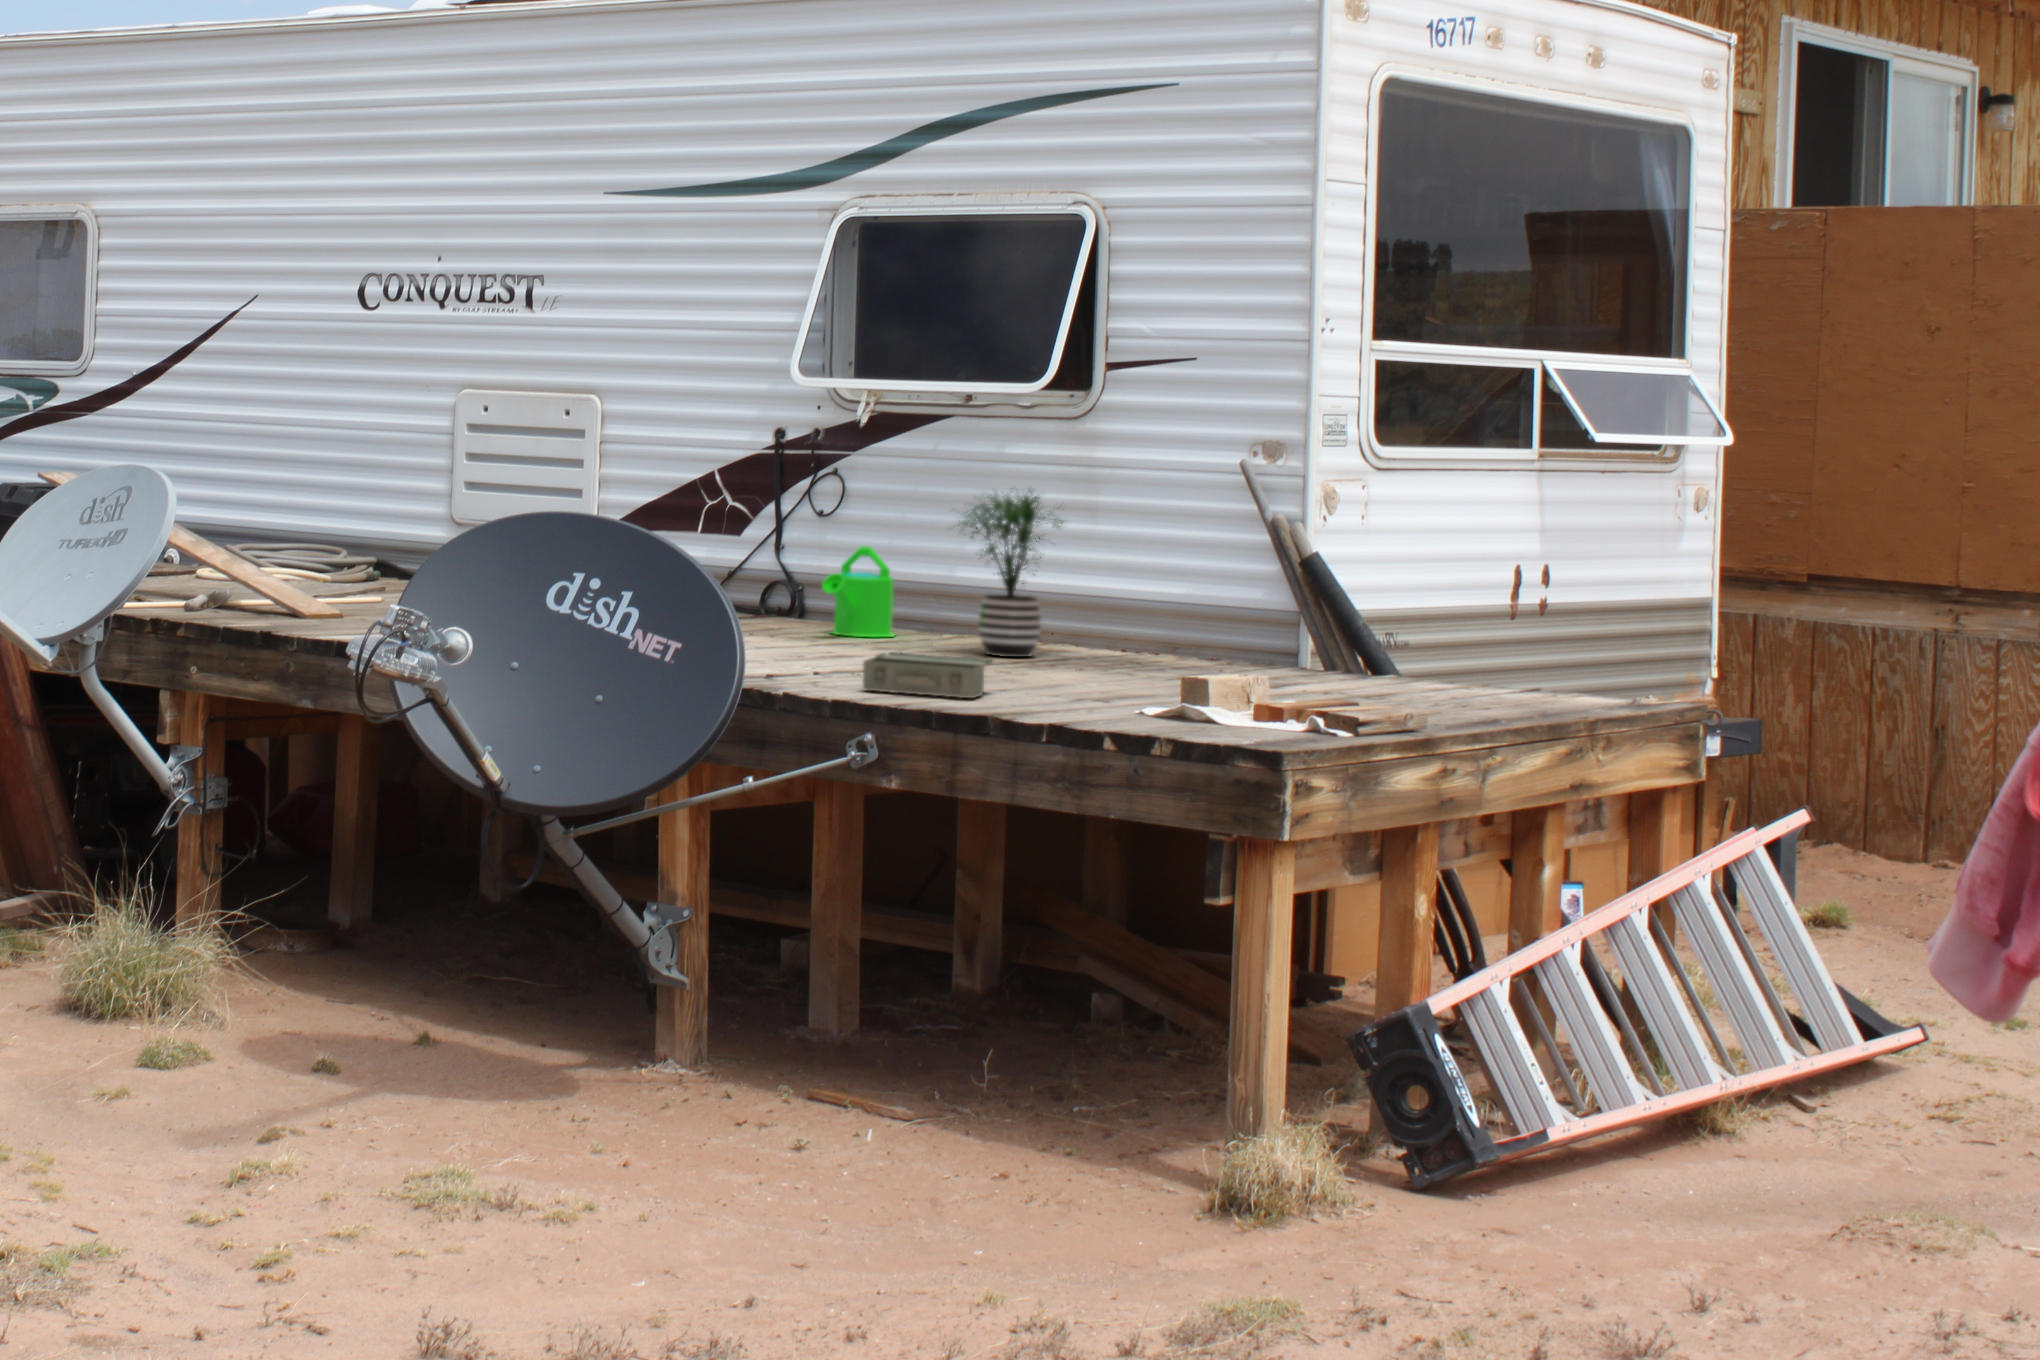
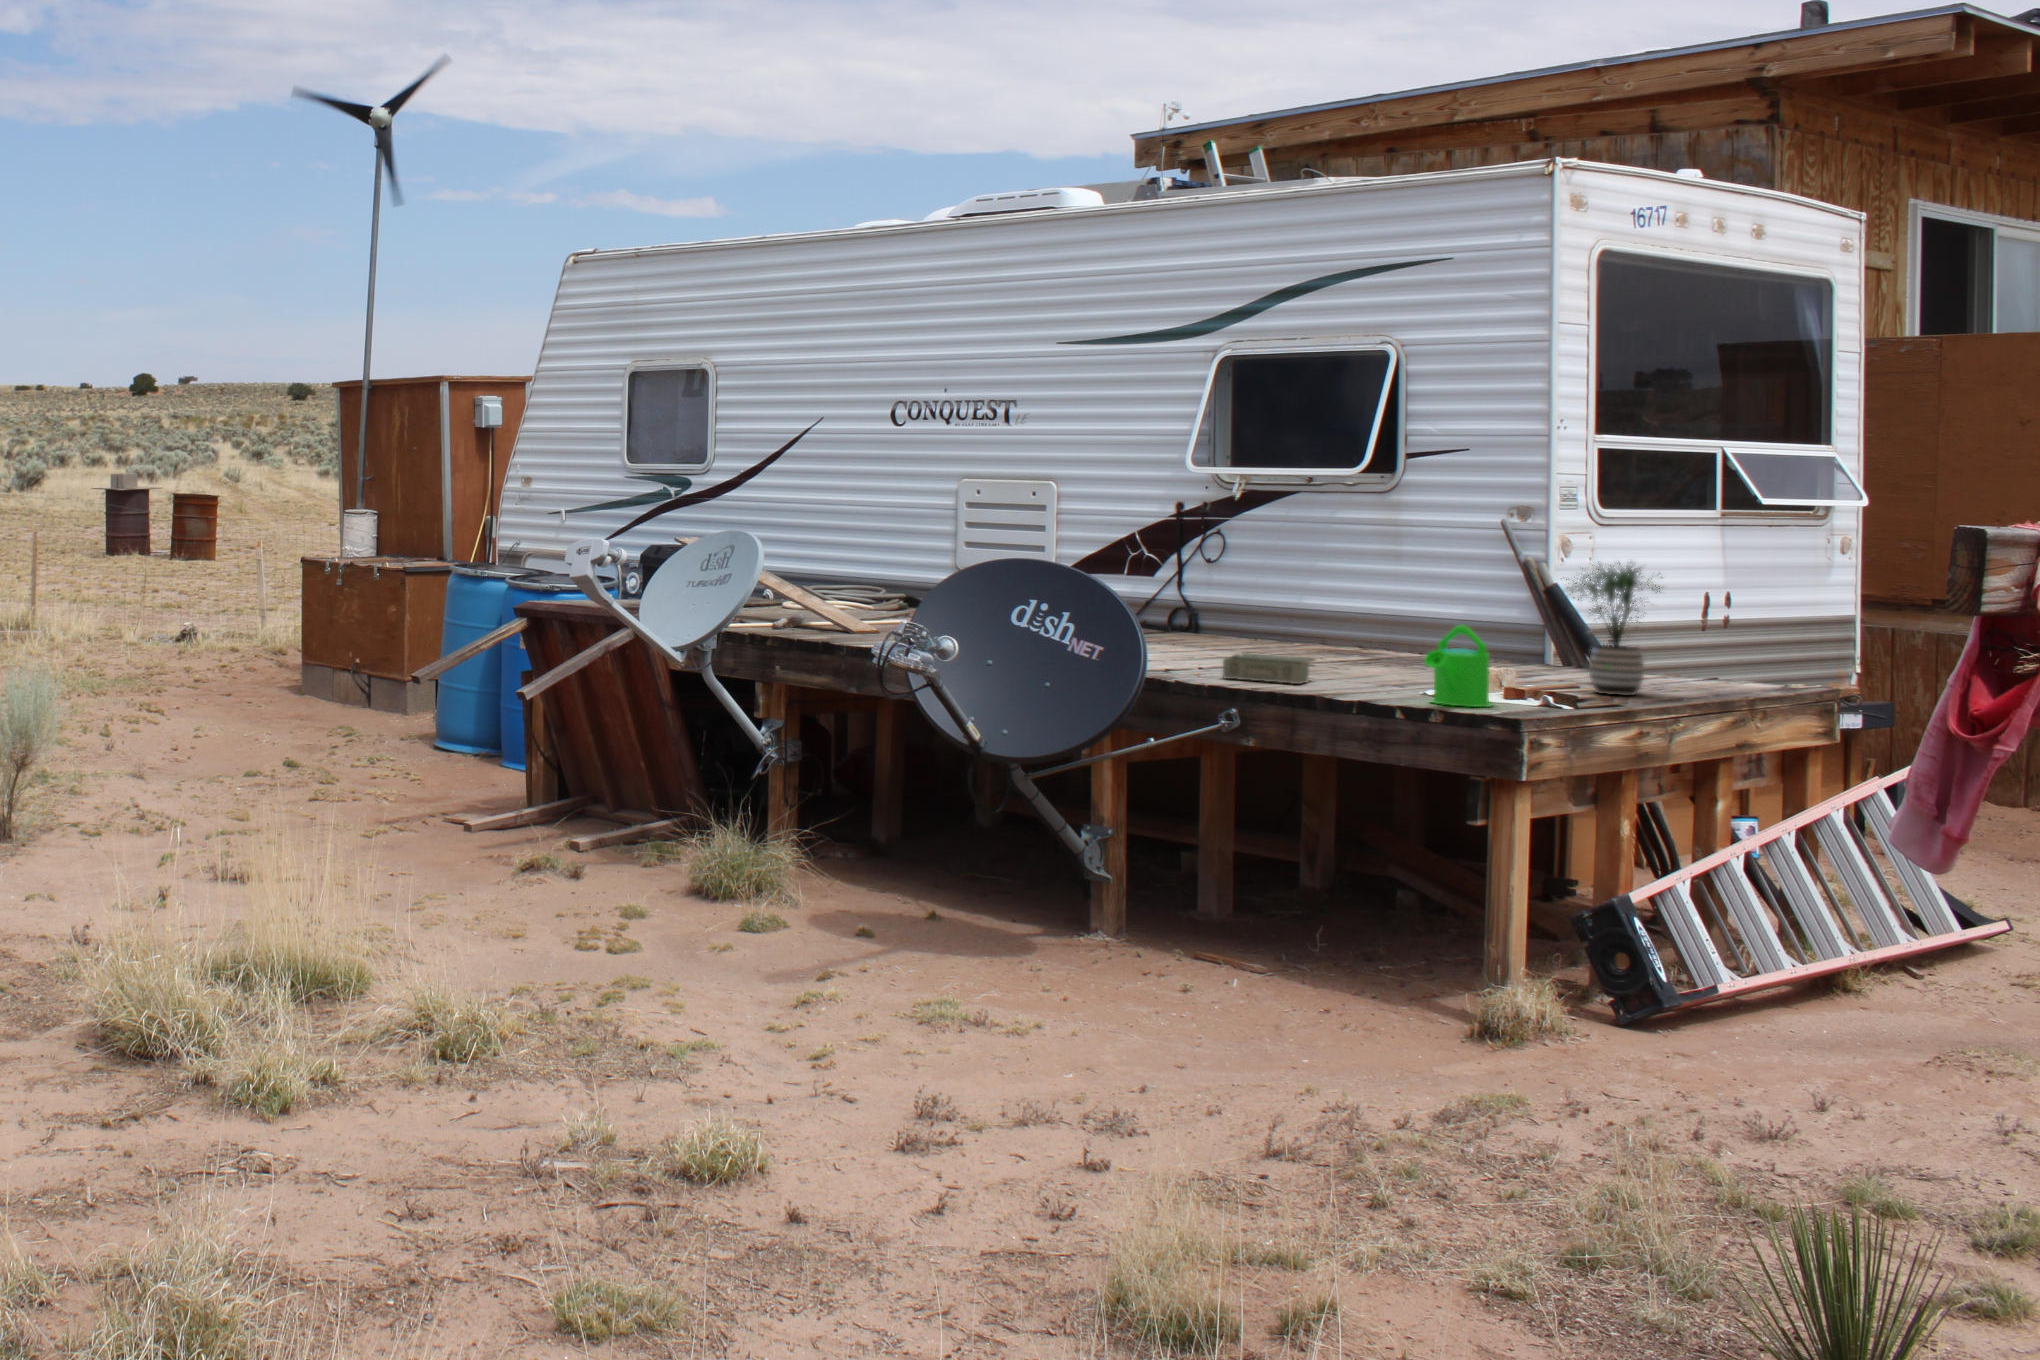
potted plant: present [954,488,1064,657] -> present [1566,562,1662,696]
watering can: present [822,546,895,637] -> present [1425,625,1492,707]

